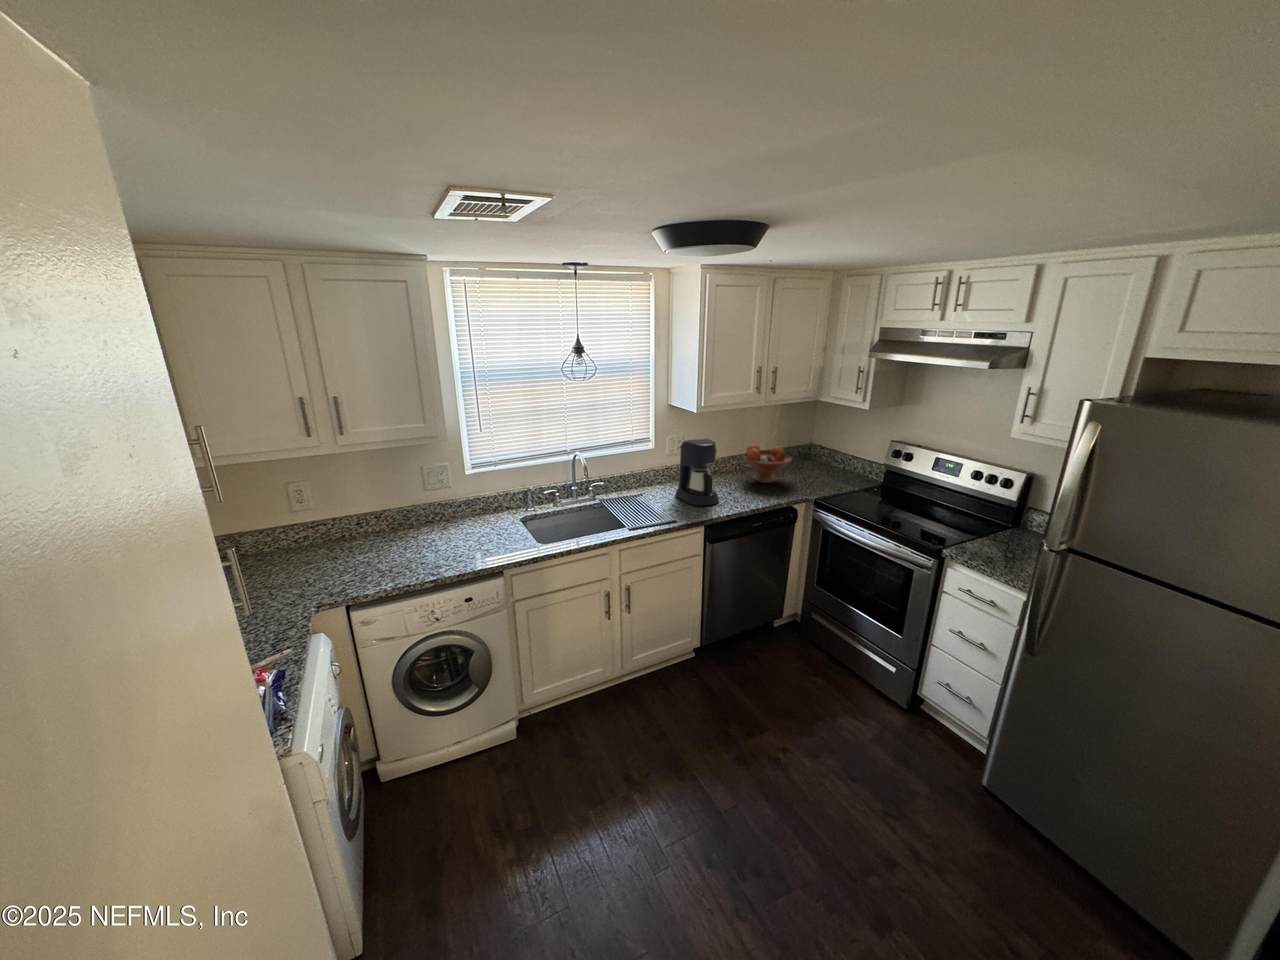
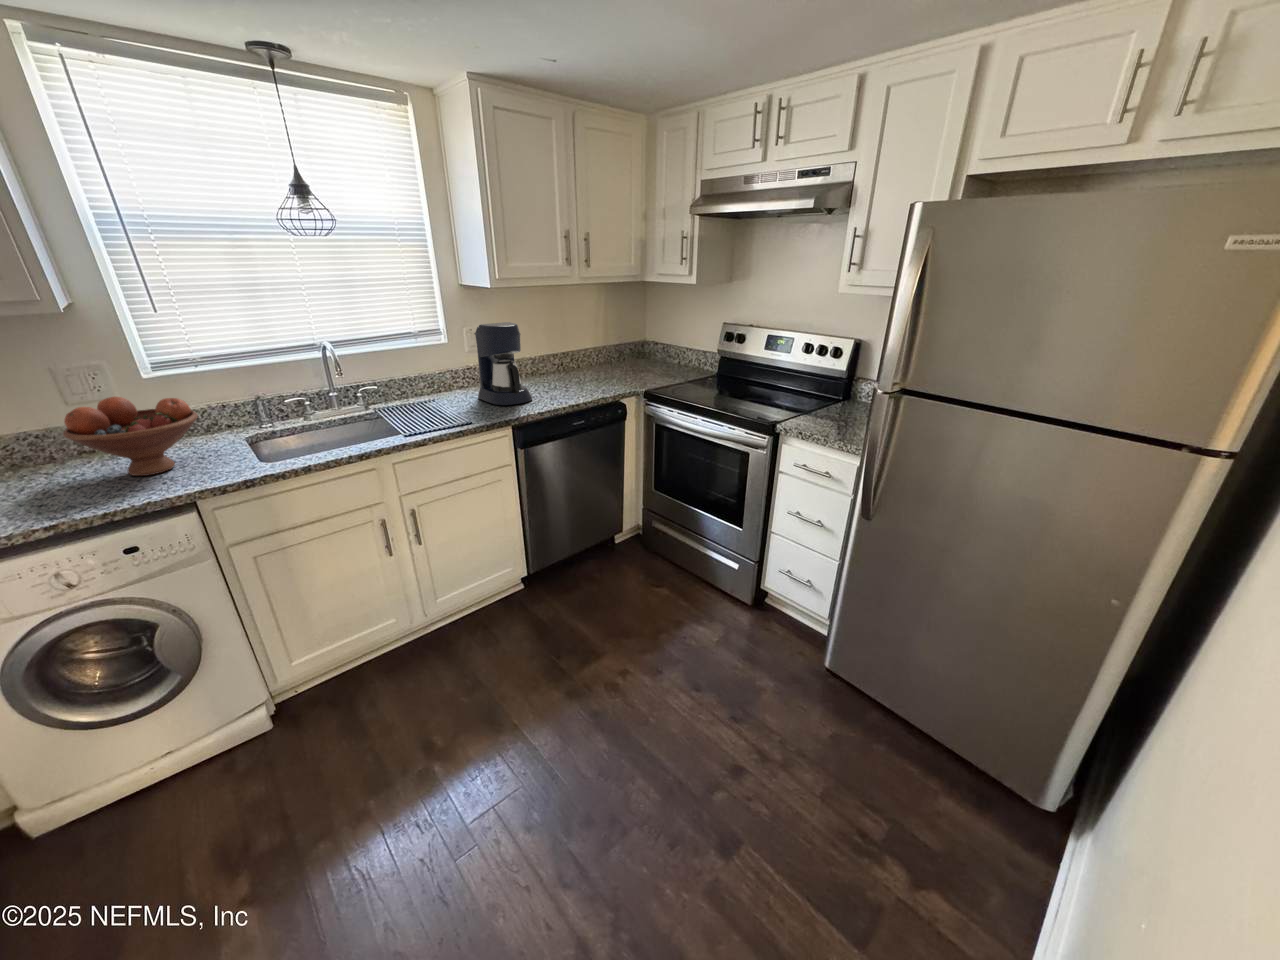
fruit bowl: present [743,444,792,483] -> present [63,397,198,476]

